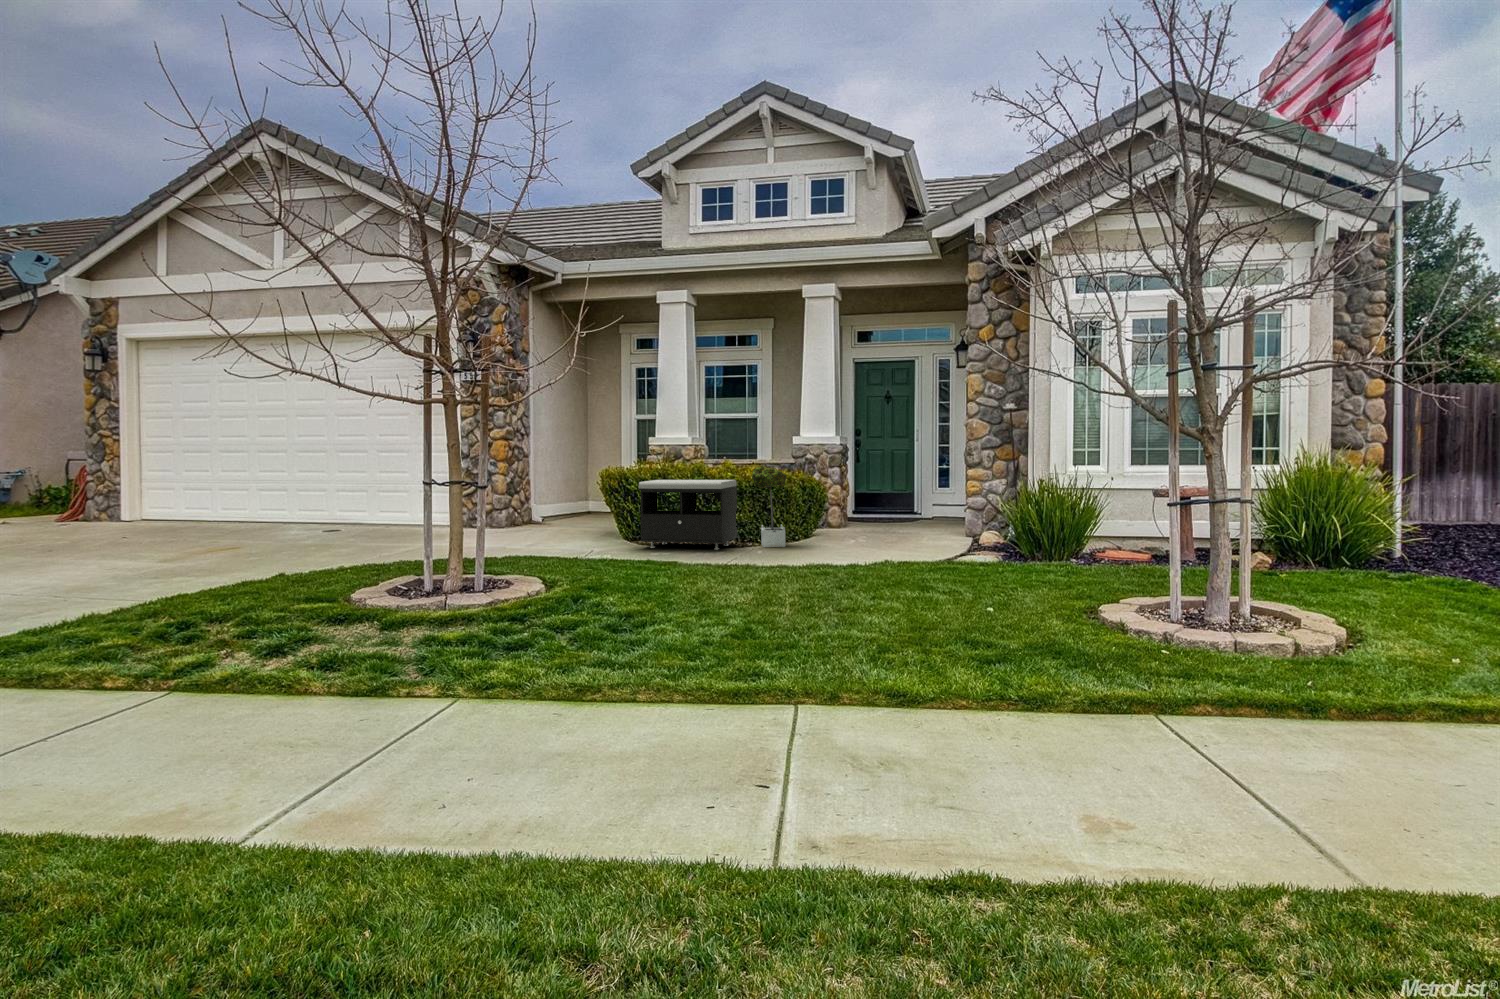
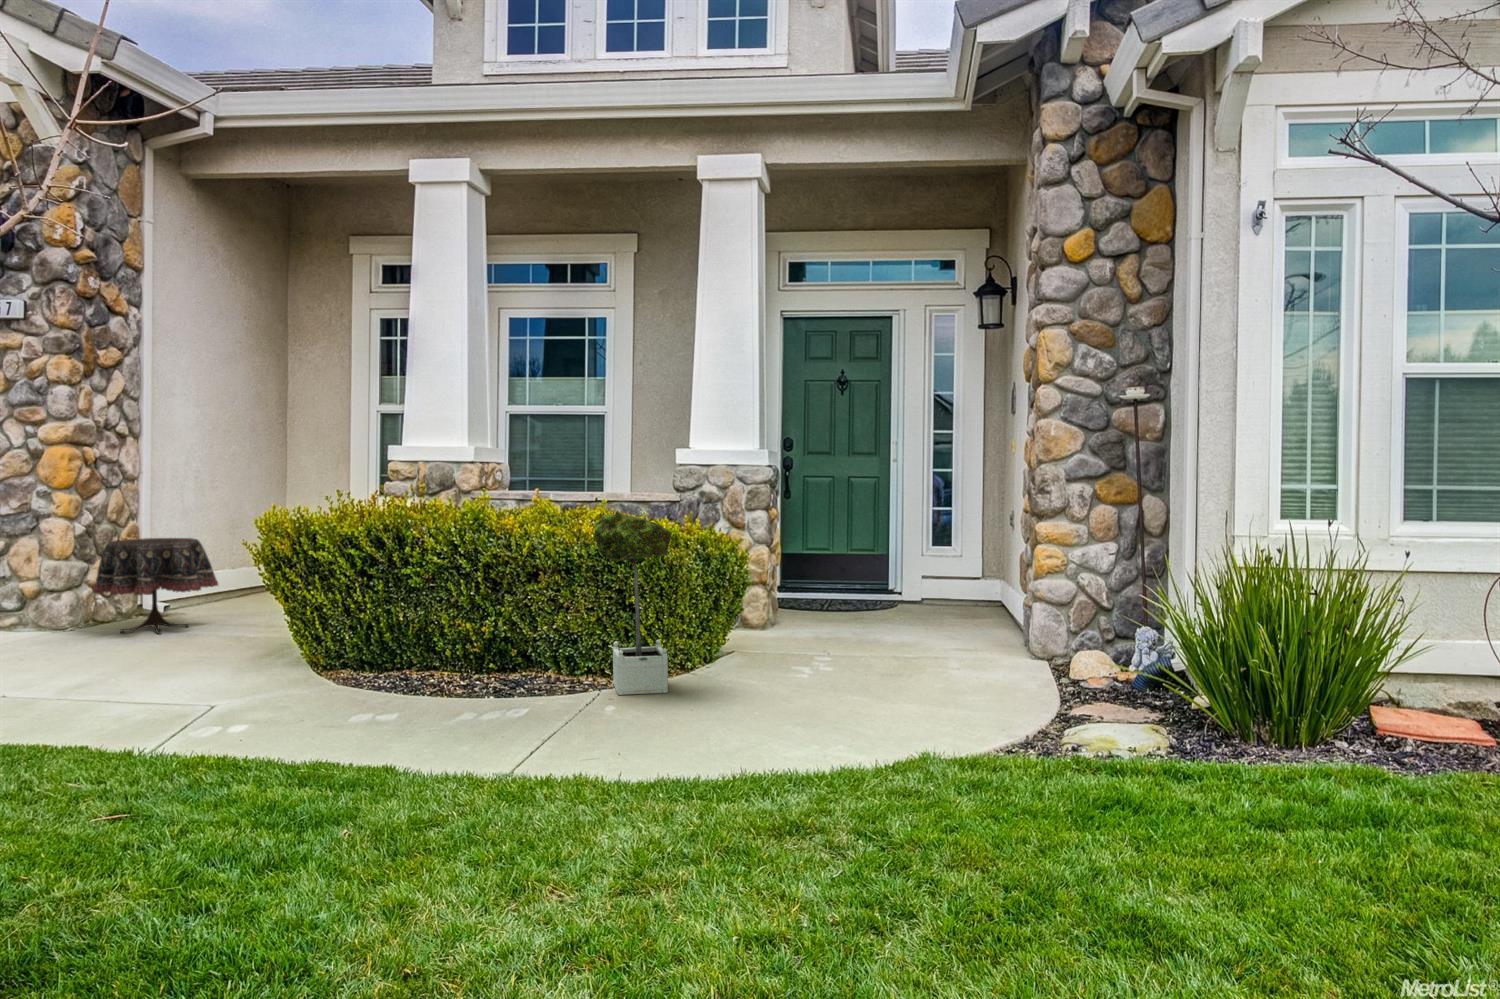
storage bench: present [639,480,737,550] -> none [324,538,559,705]
side table: none [516,485,570,530] -> present [93,538,218,634]

